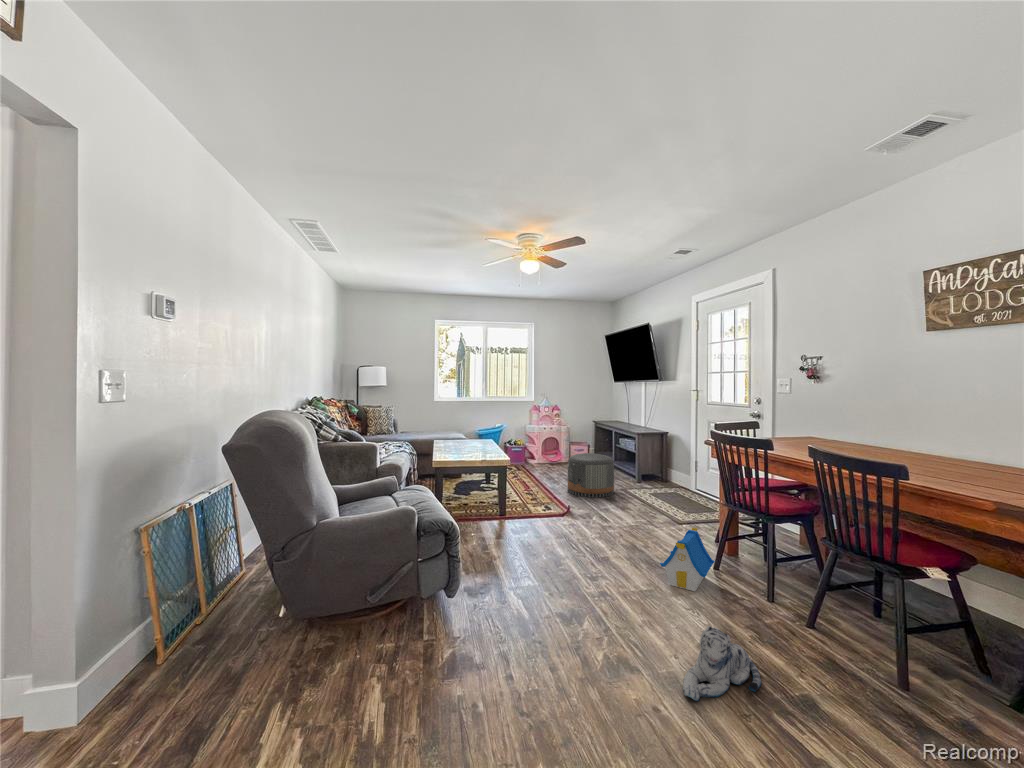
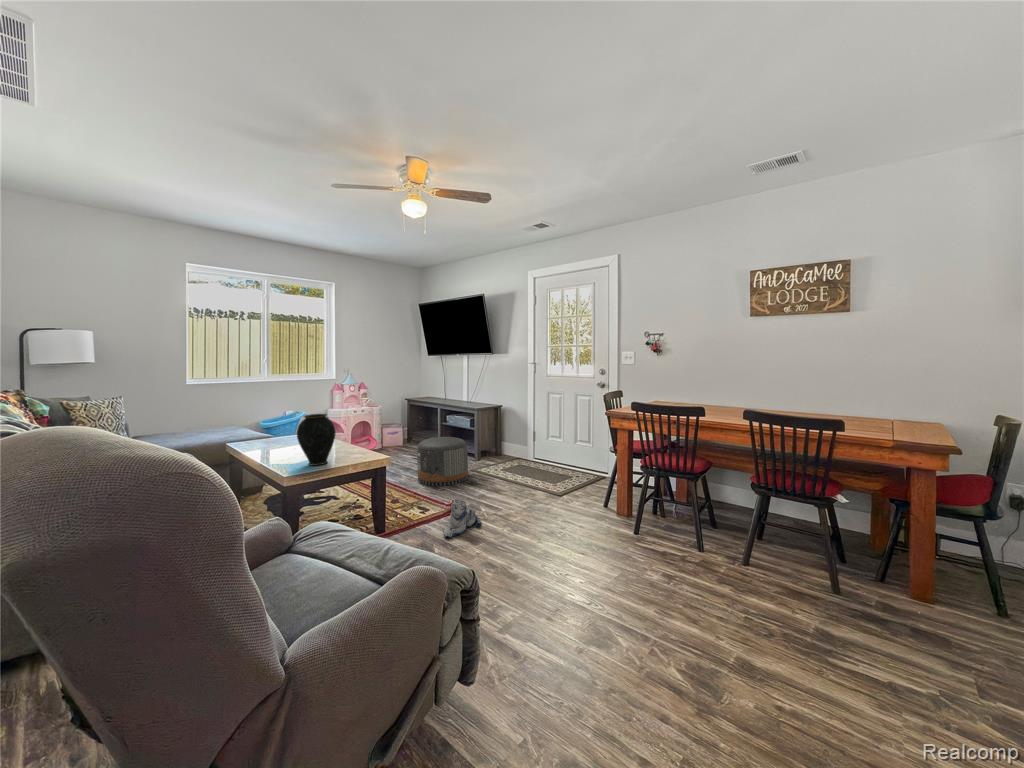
vase: none [453,417,480,456] -> present [297,414,336,466]
toy house: present [660,528,715,591] -> none [596,501,646,561]
plush toy: present [683,626,761,701] -> present [444,500,481,537]

